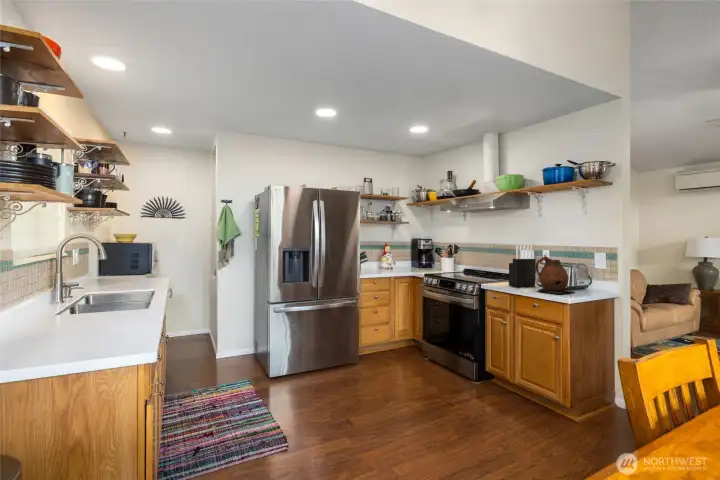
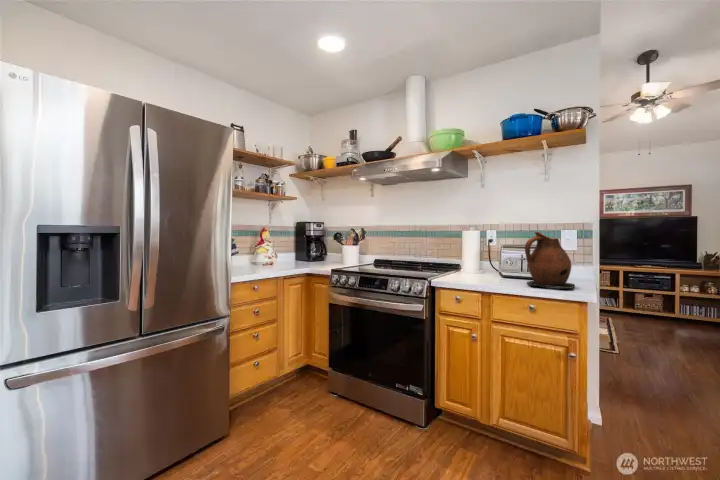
knife block: present [509,245,536,287] -> none [474,219,507,282]

